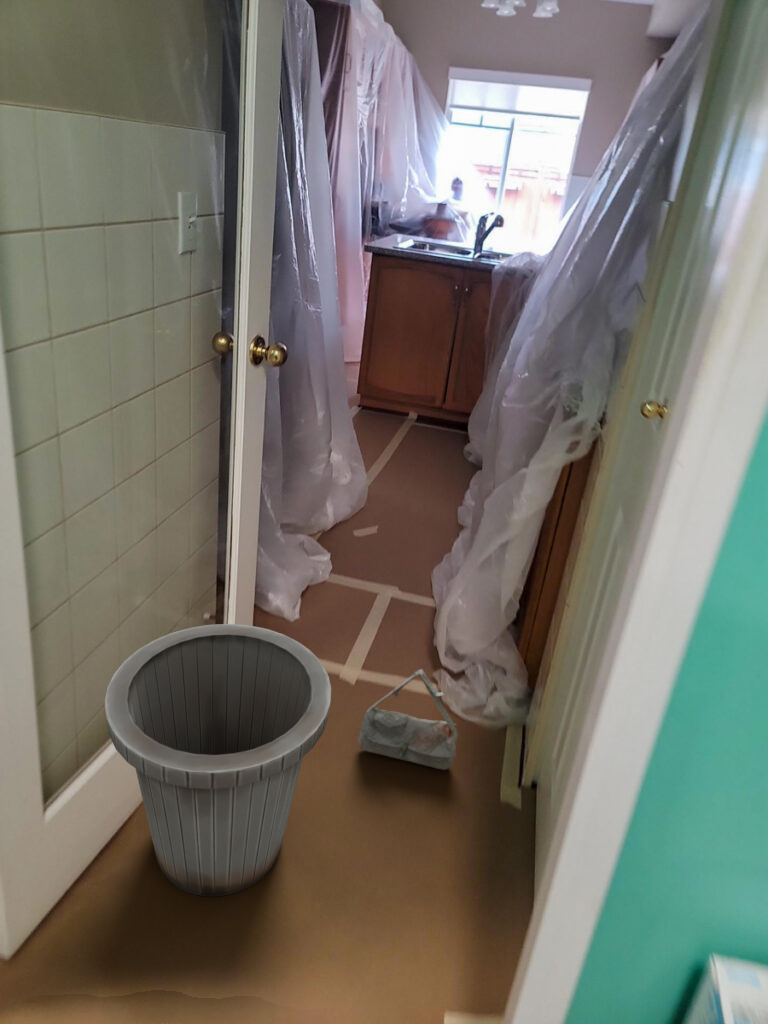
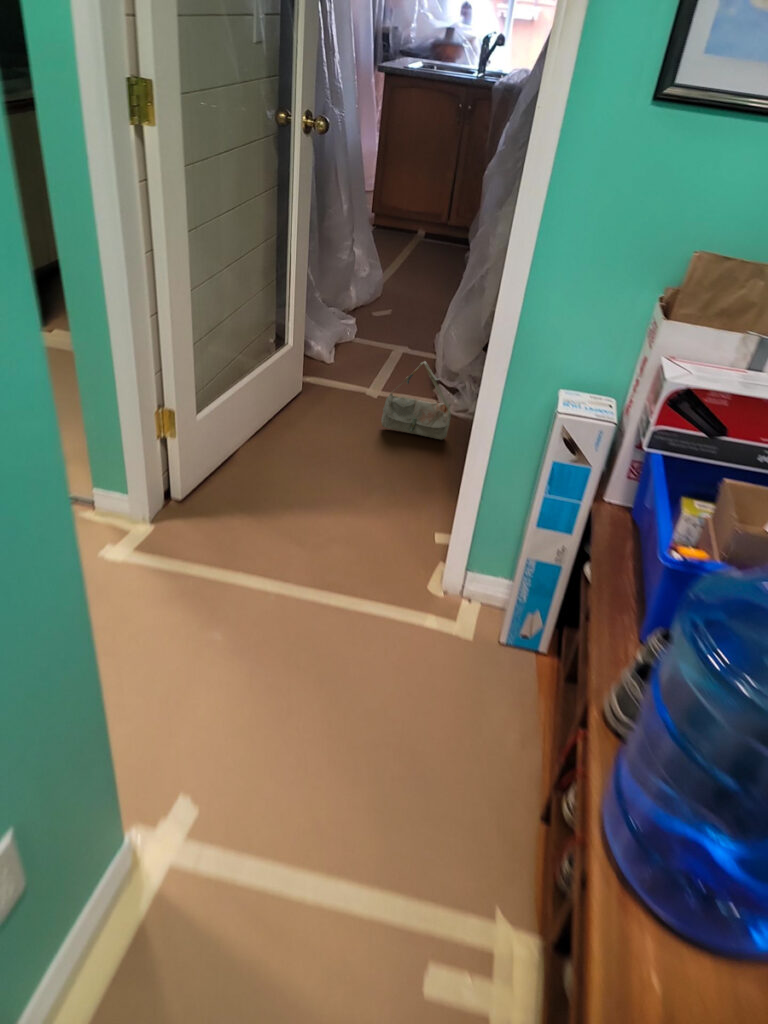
trash can: present [105,624,331,896] -> none [224,318,365,485]

